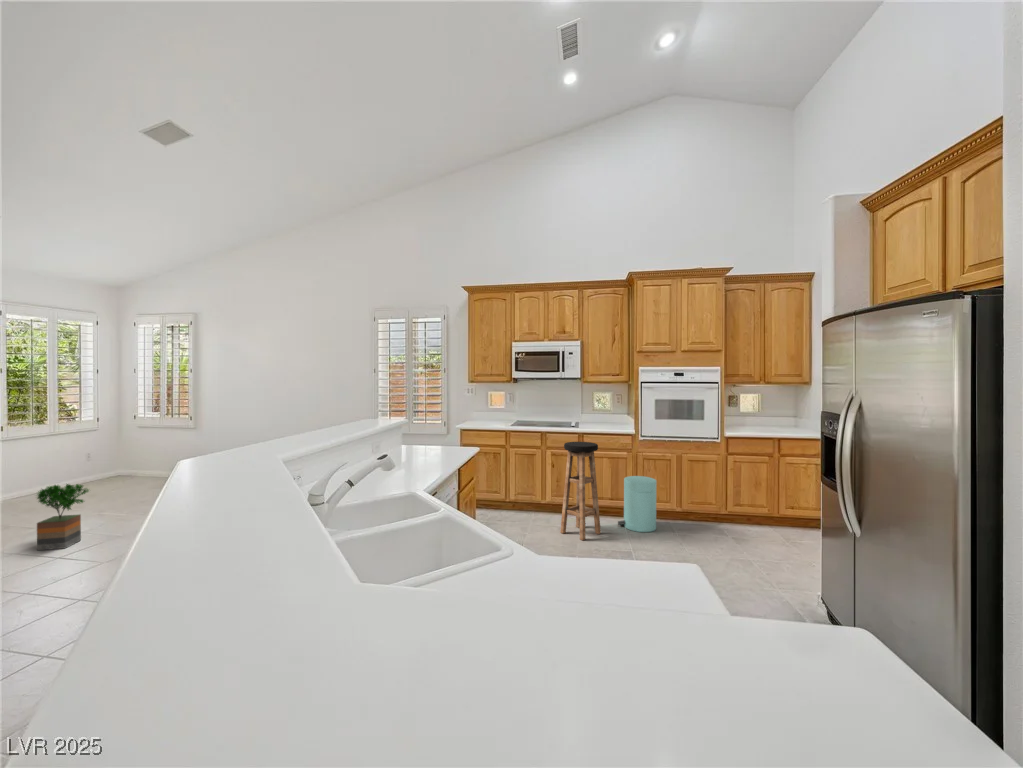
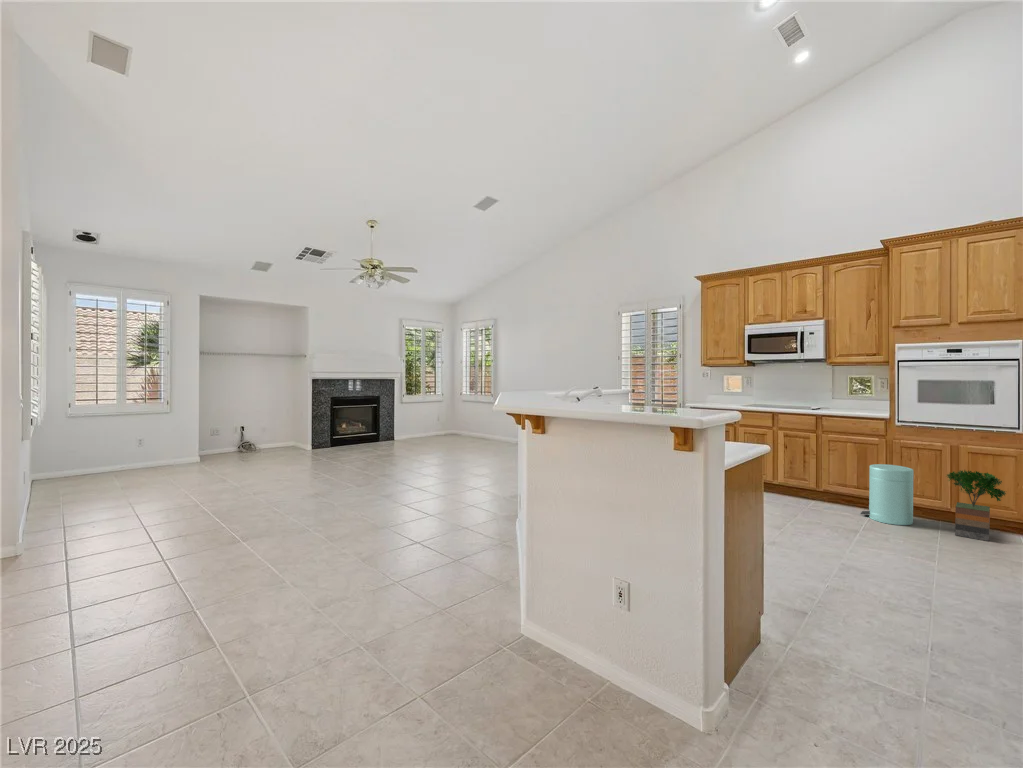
bar stool: present [560,442,601,540] -> none [786,422,834,519]
potted tree: present [37,484,89,551] -> present [947,470,1006,541]

